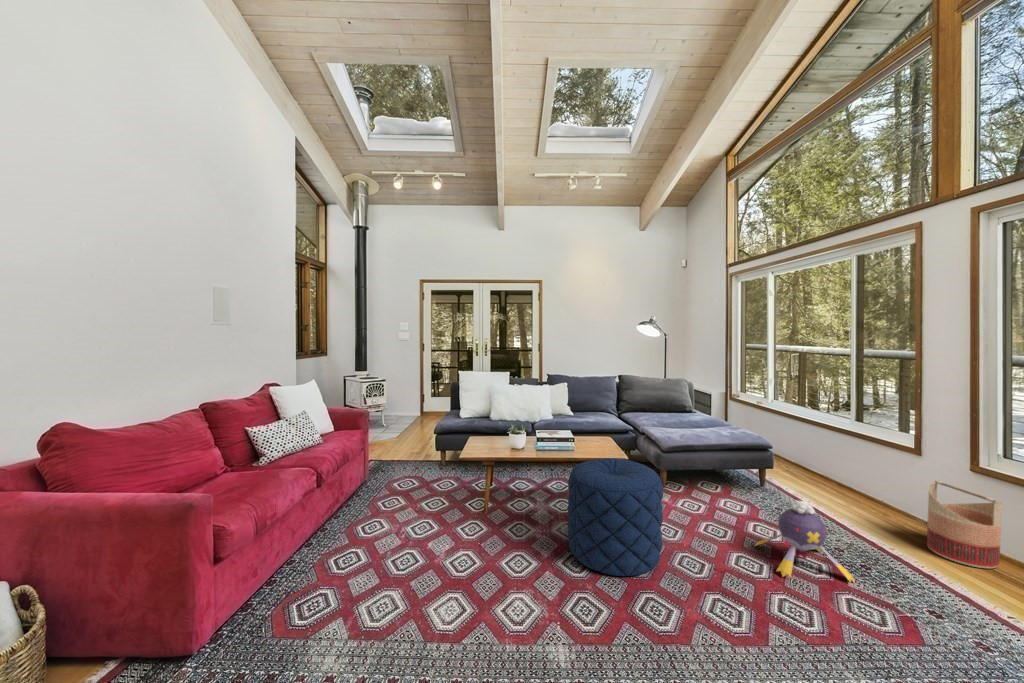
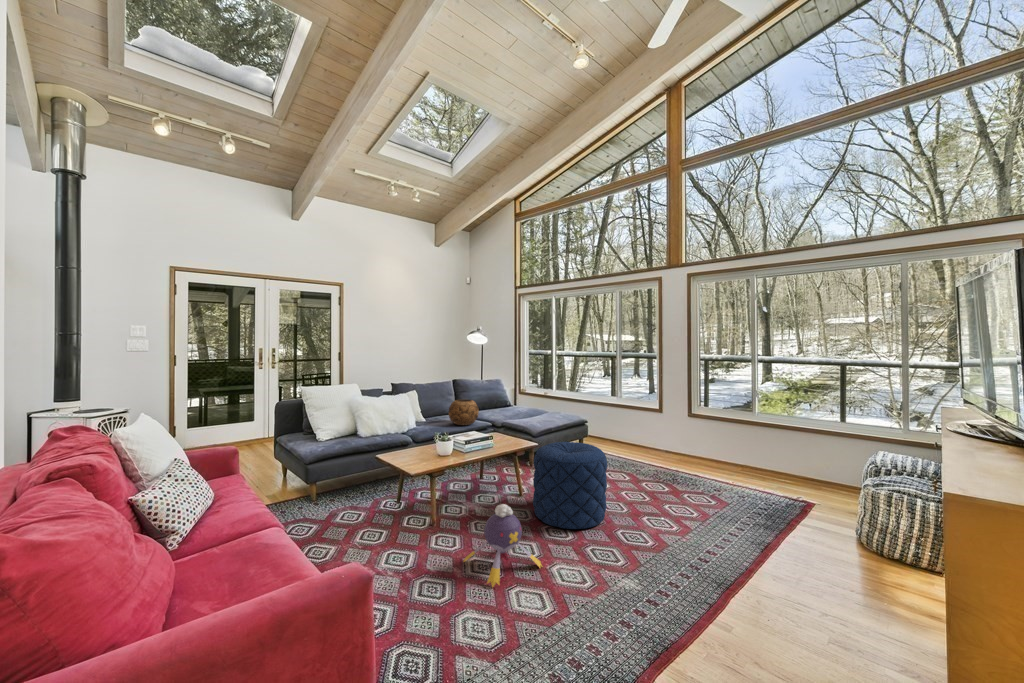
decorative bowl: none [581,396,614,424] -> present [449,400,479,425]
basket: present [927,481,1002,568] -> none [678,424,707,465]
plush toy: present [755,501,854,581] -> present [464,504,542,587]

